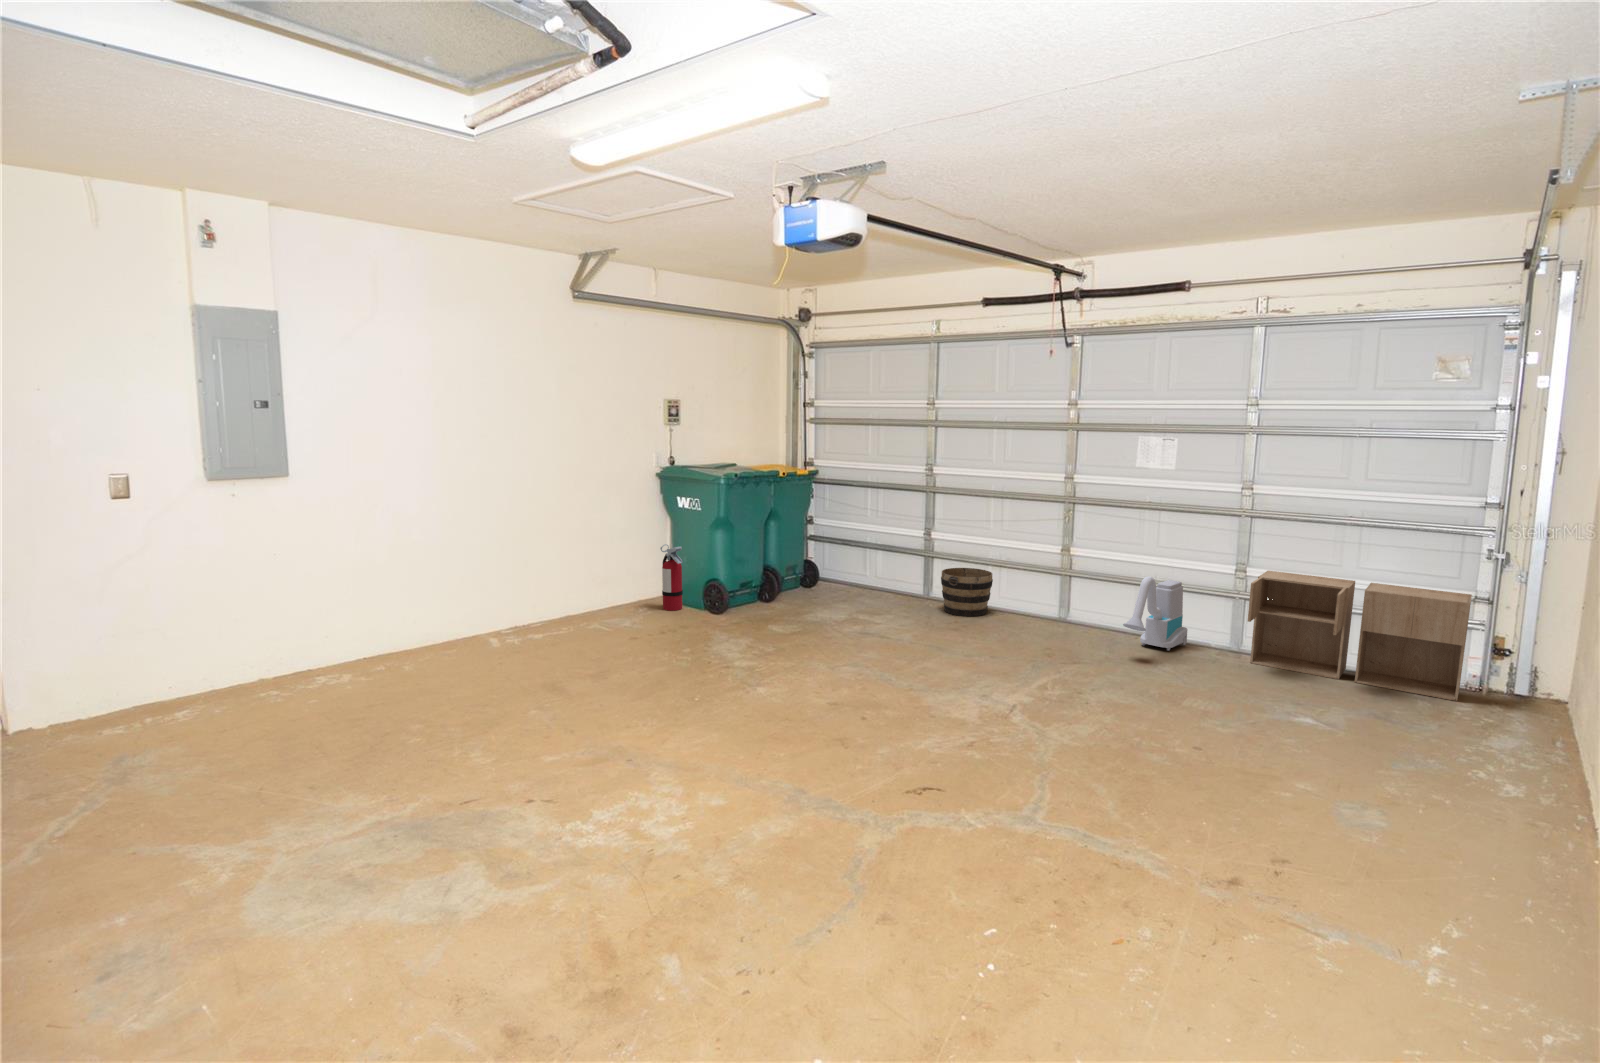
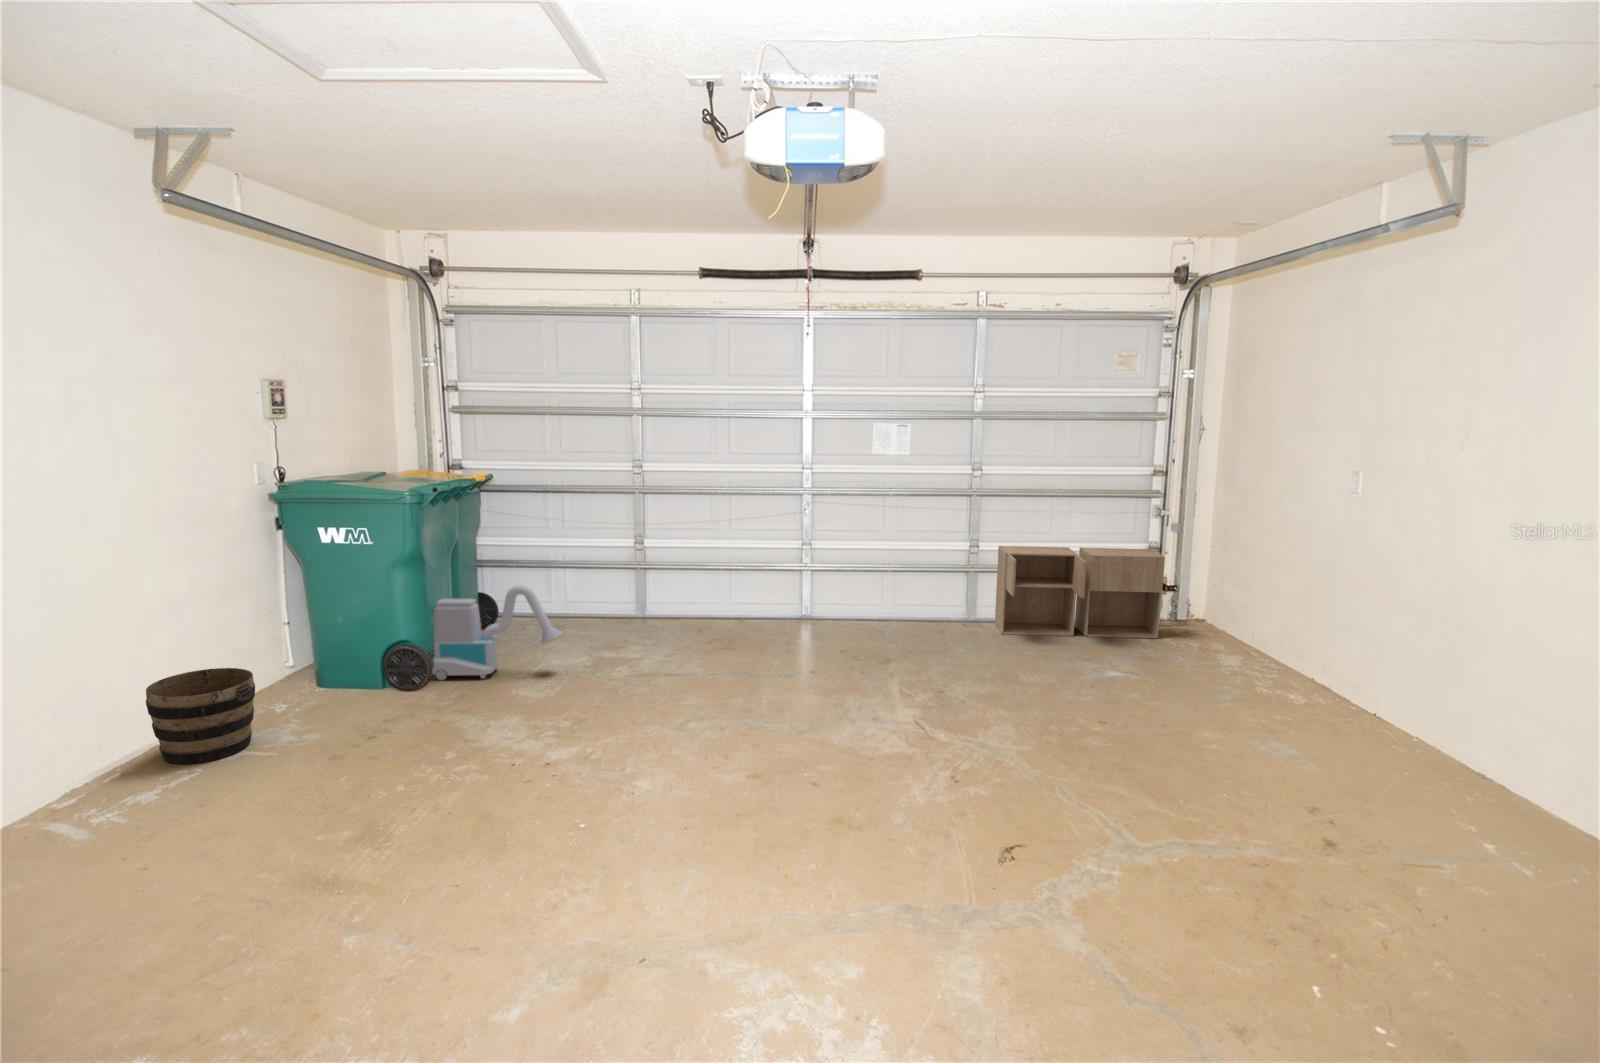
fire extinguisher: present [660,544,683,611] -> none [299,601,346,699]
bucket: present [941,568,993,616] -> present [146,668,255,764]
vacuum cleaner: present [1123,576,1187,651] -> present [433,585,563,680]

